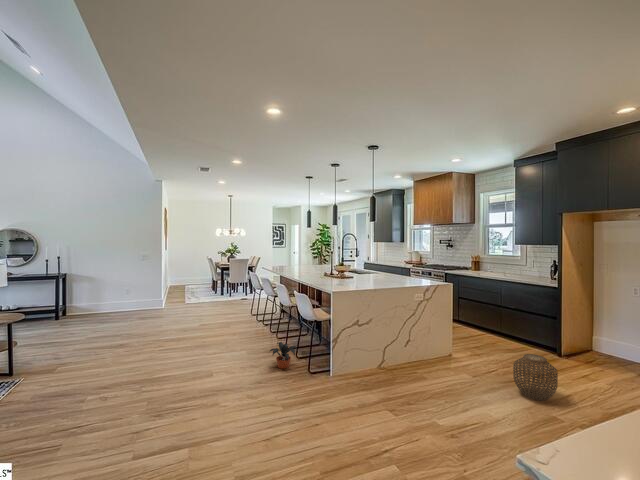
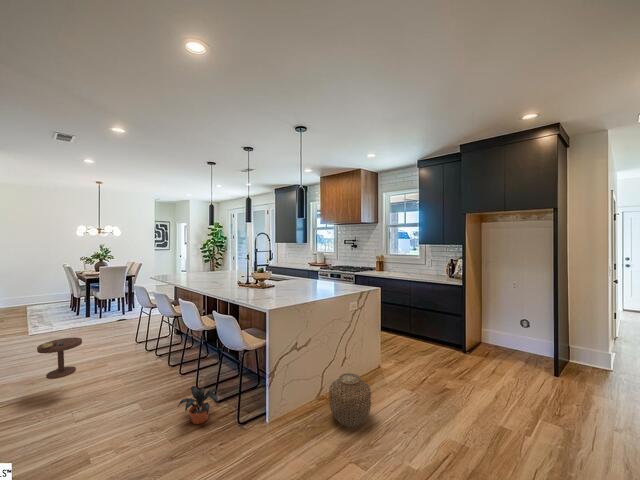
side table: none [190,300,215,344] -> present [37,337,82,379]
woven basket: present [513,354,558,401] -> present [329,373,371,427]

